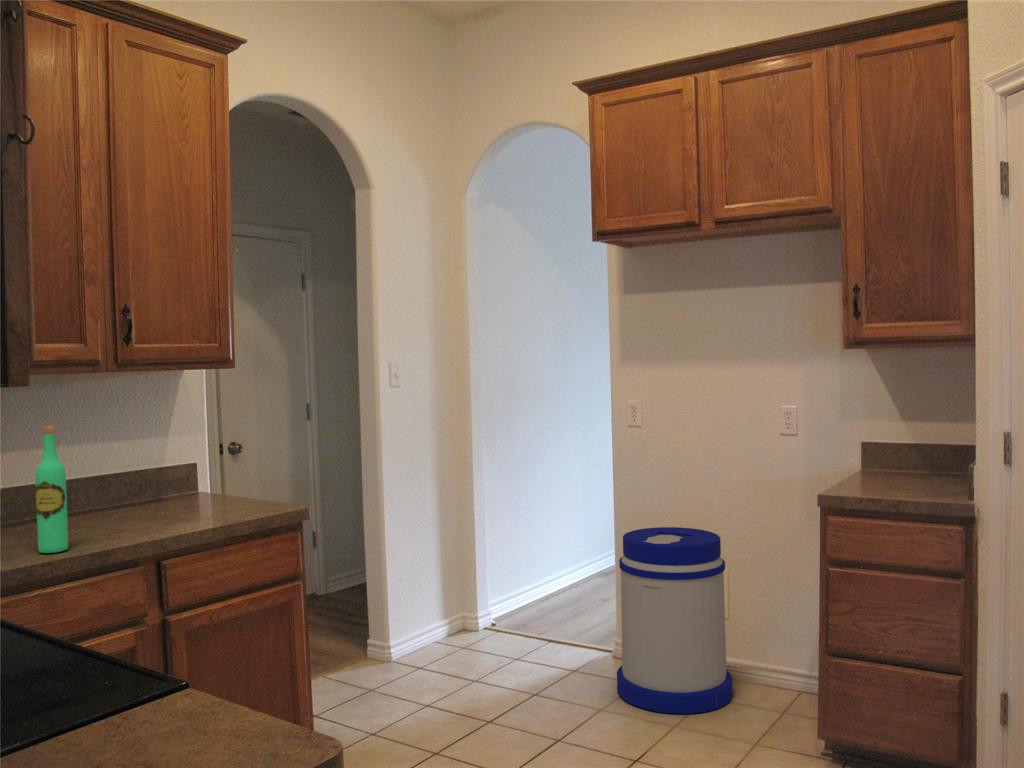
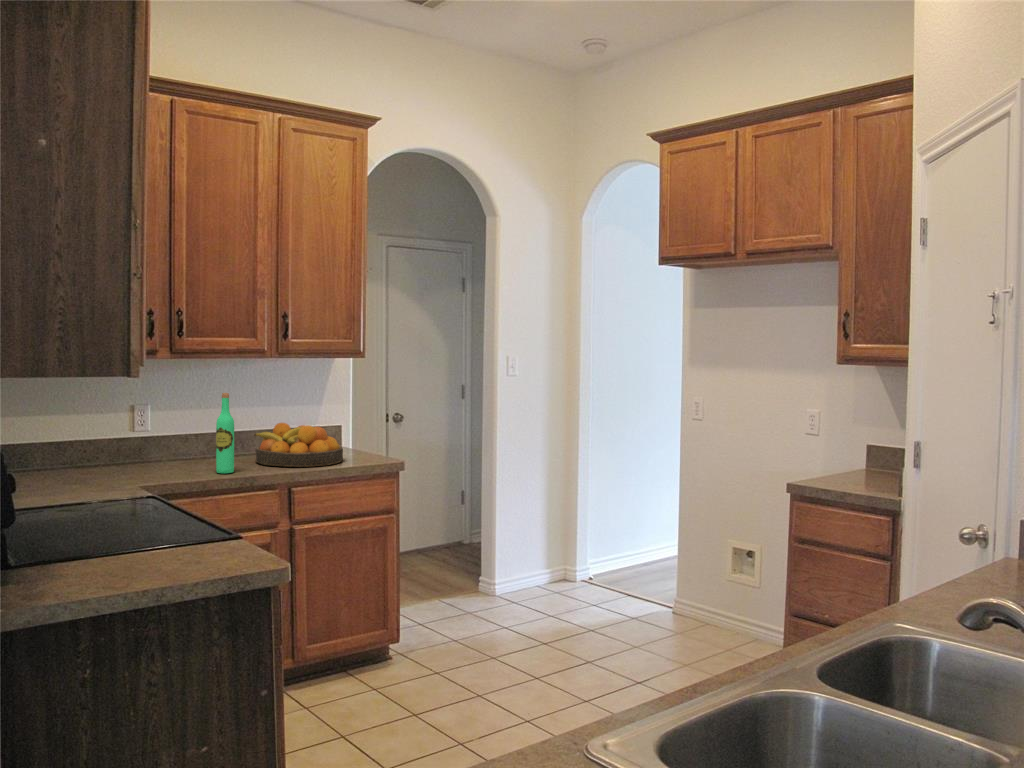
fruit bowl: none [86,466,224,531] -> present [254,423,343,467]
trash can: present [617,527,732,714] -> none [655,506,752,658]

